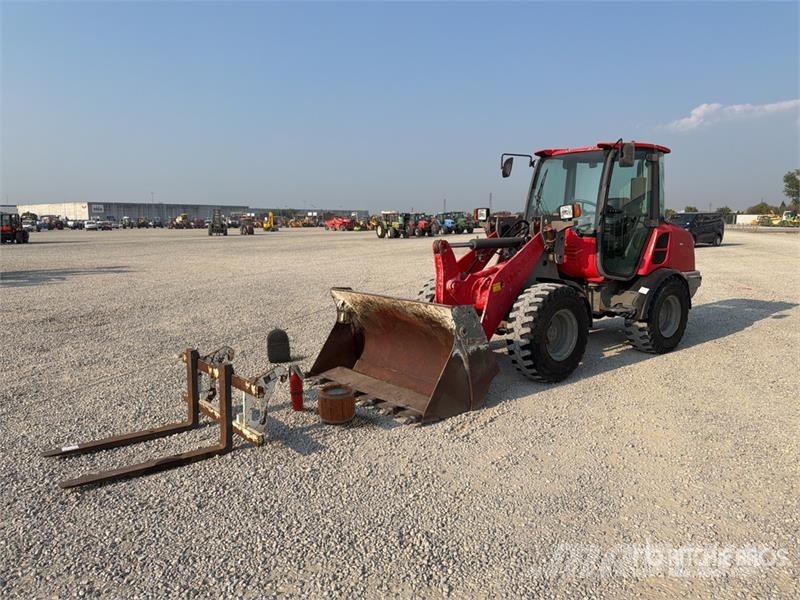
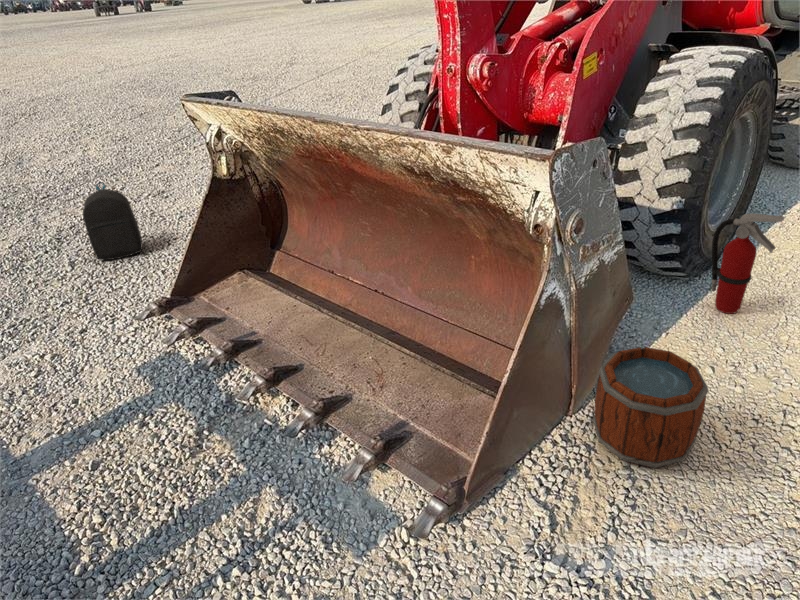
fire extinguisher: present [288,362,305,410] -> present [712,213,786,314]
bucket: present [318,384,355,424] -> present [593,347,708,468]

